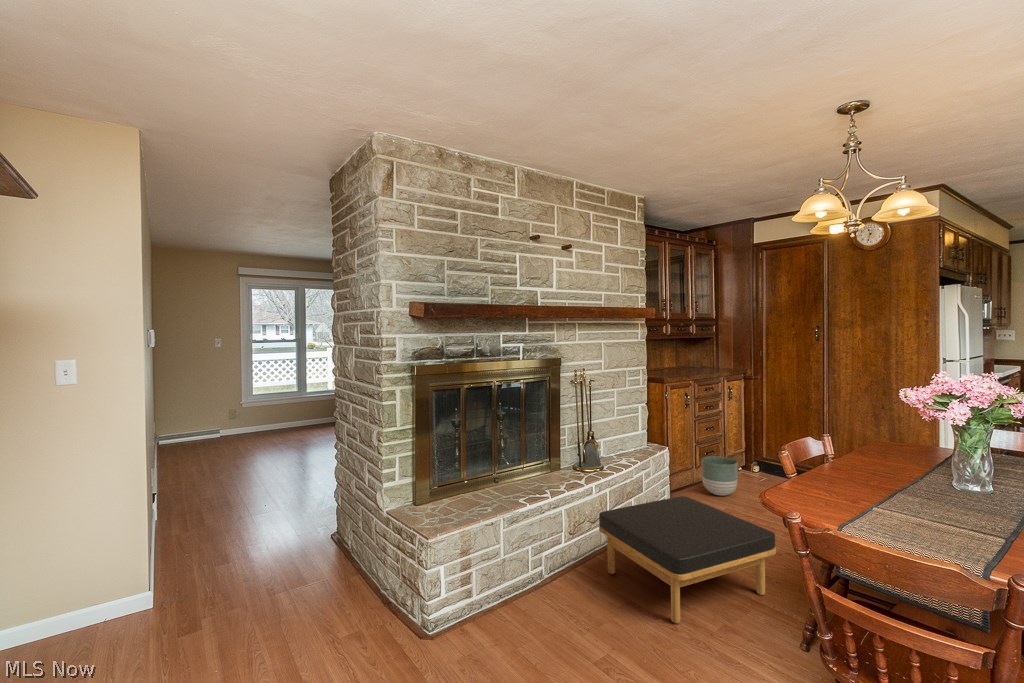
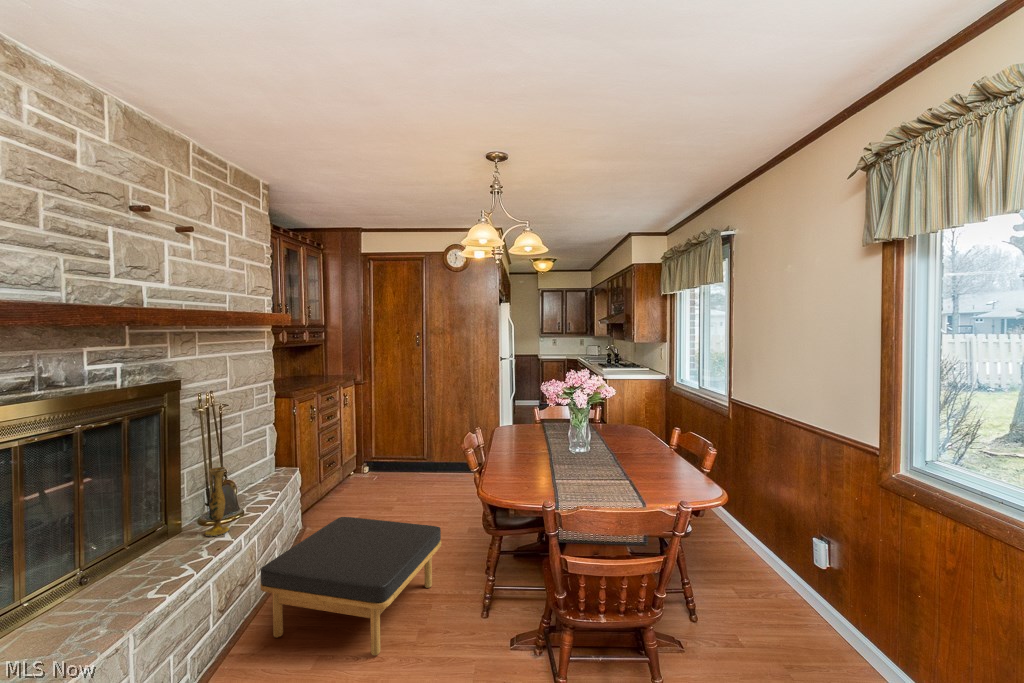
vase: none [571,427,588,479] -> present [205,467,230,536]
planter: present [702,456,738,496] -> none [327,465,362,504]

